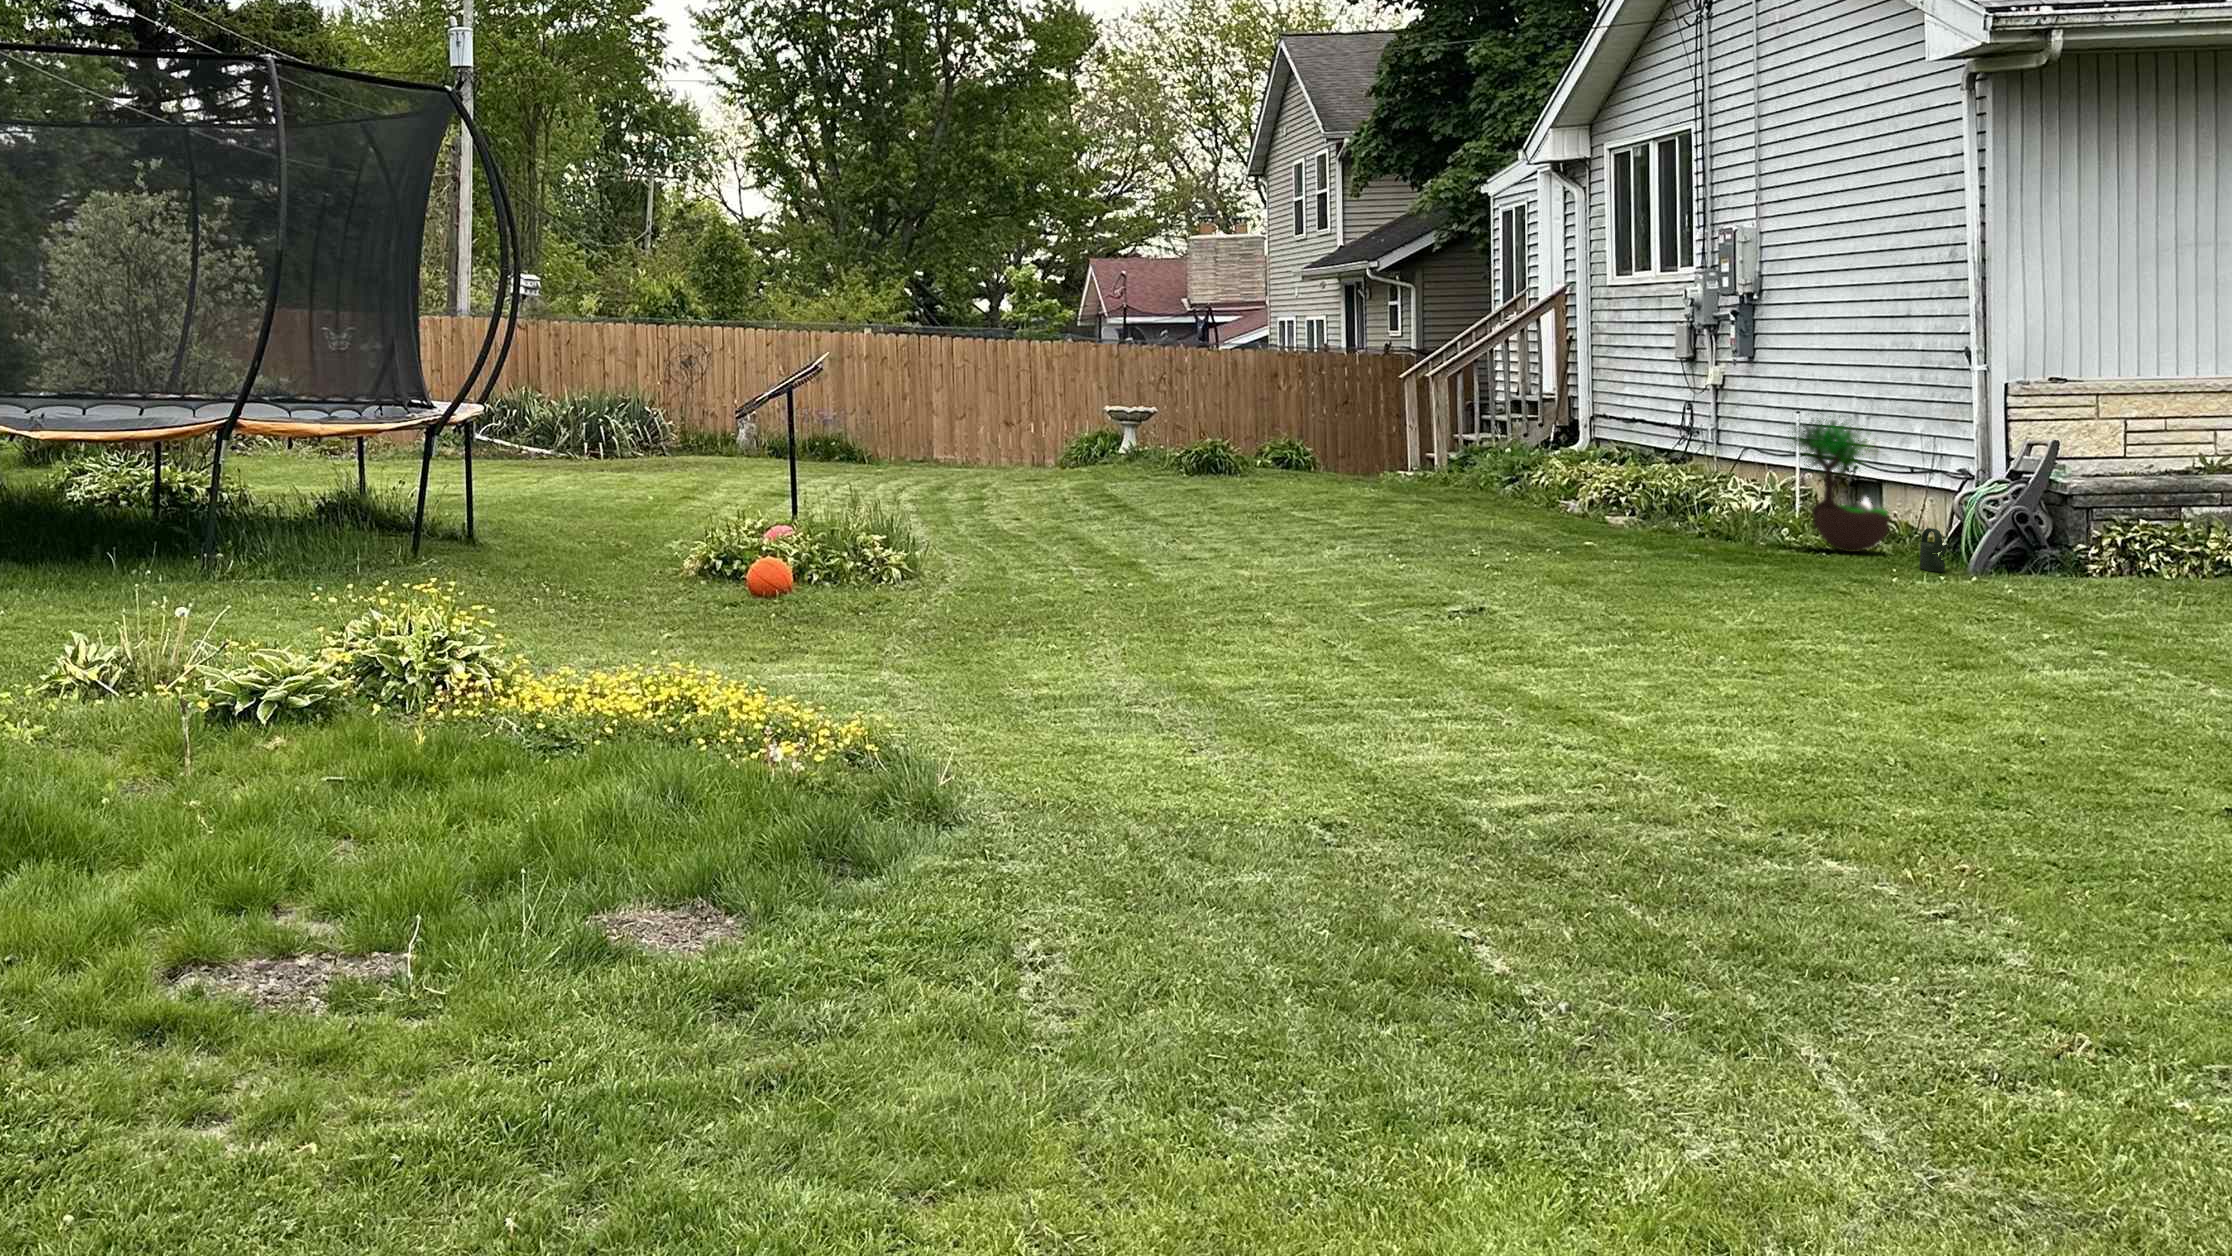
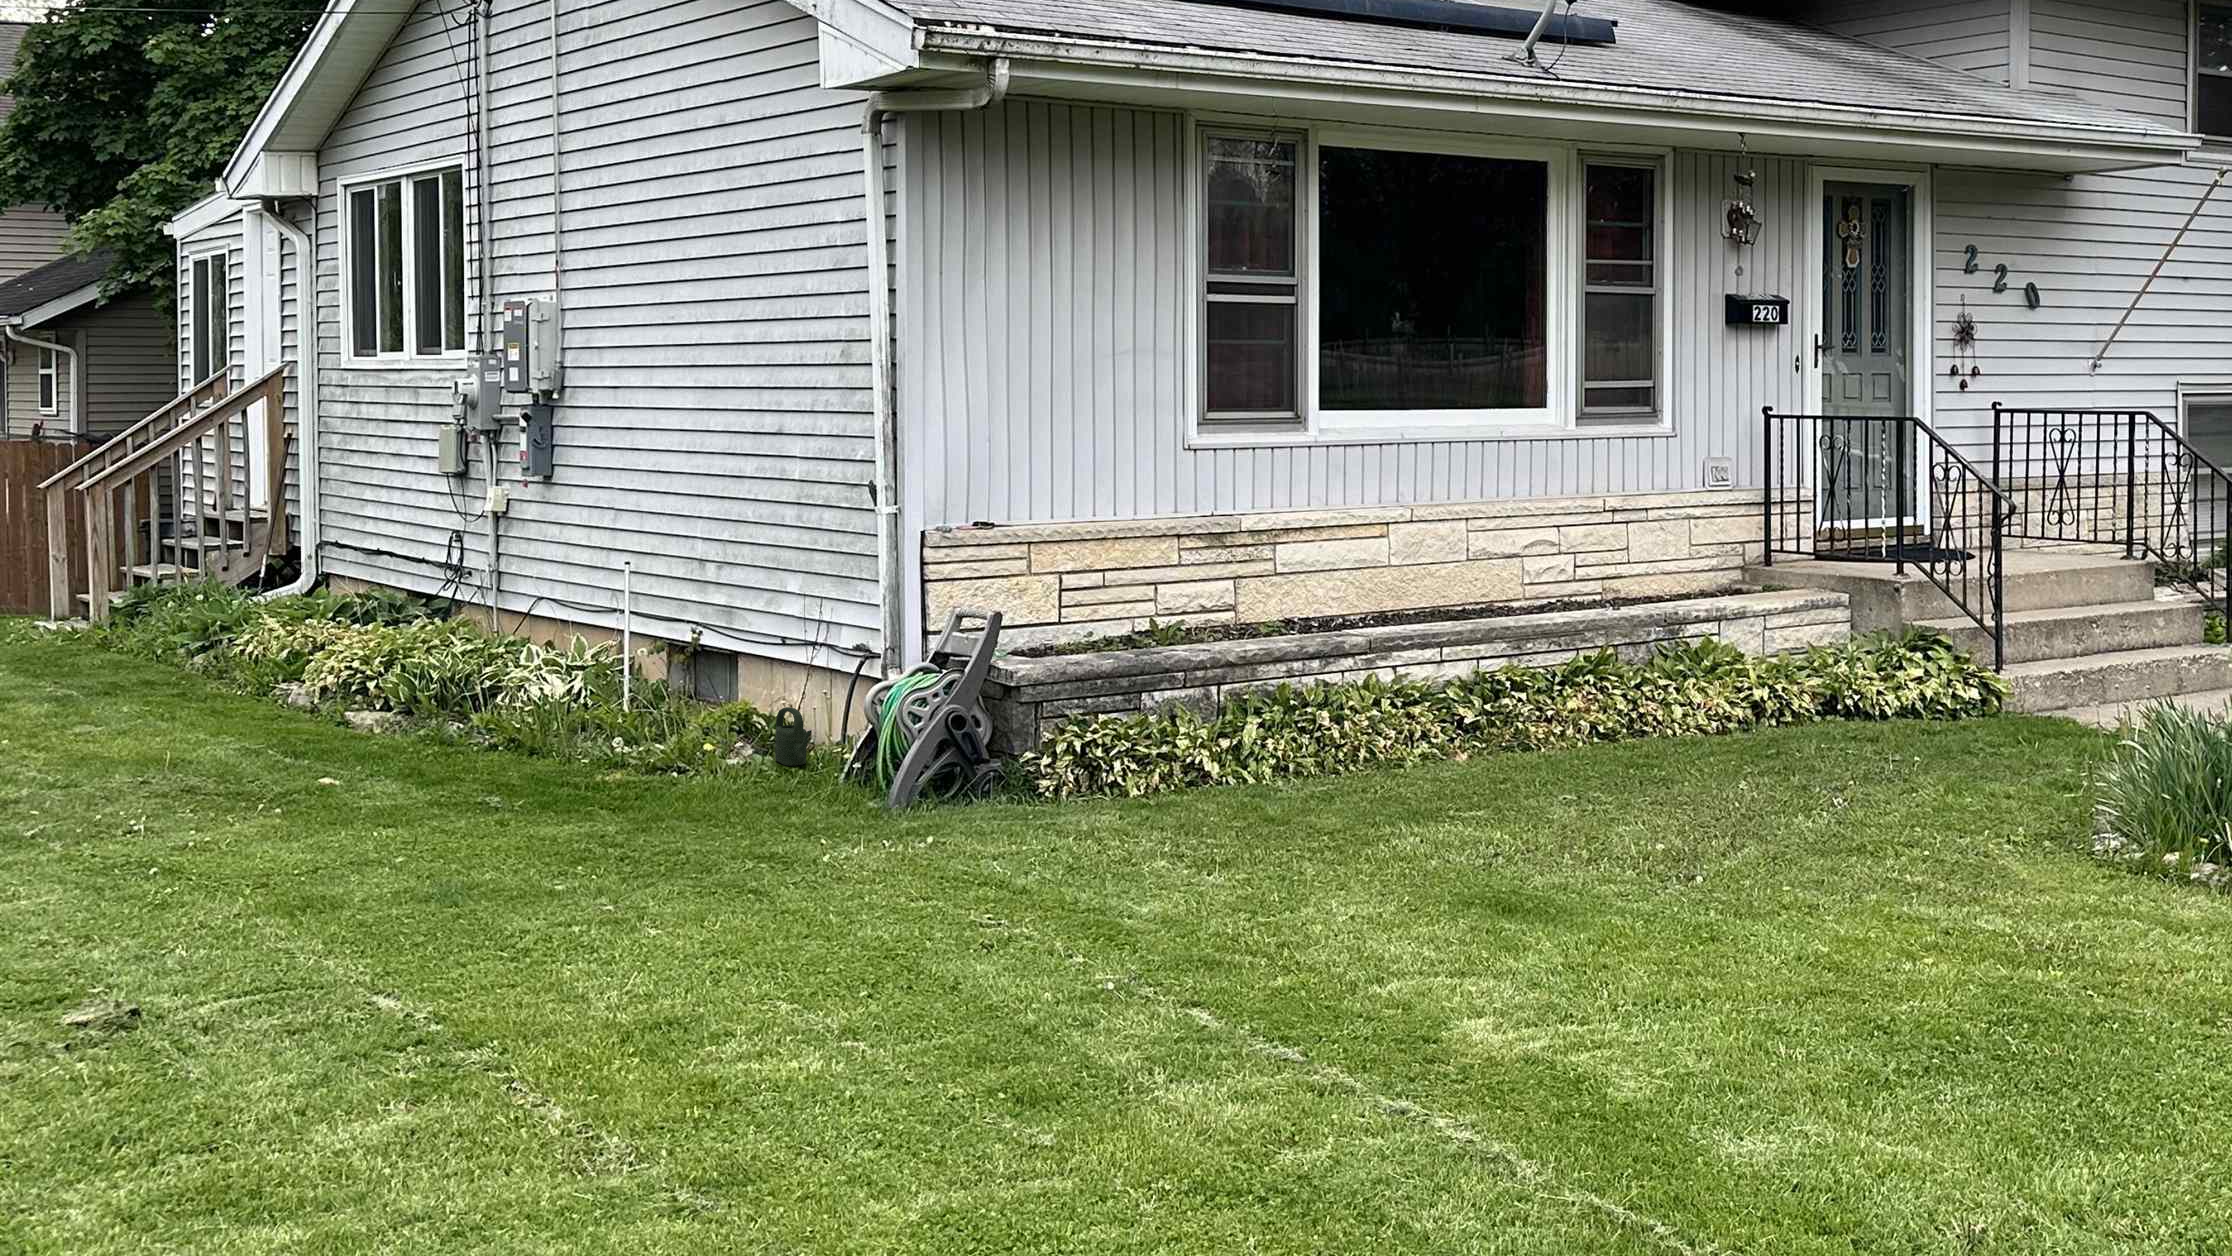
potted tree: present [1787,405,1890,552] -> none [598,545,733,740]

